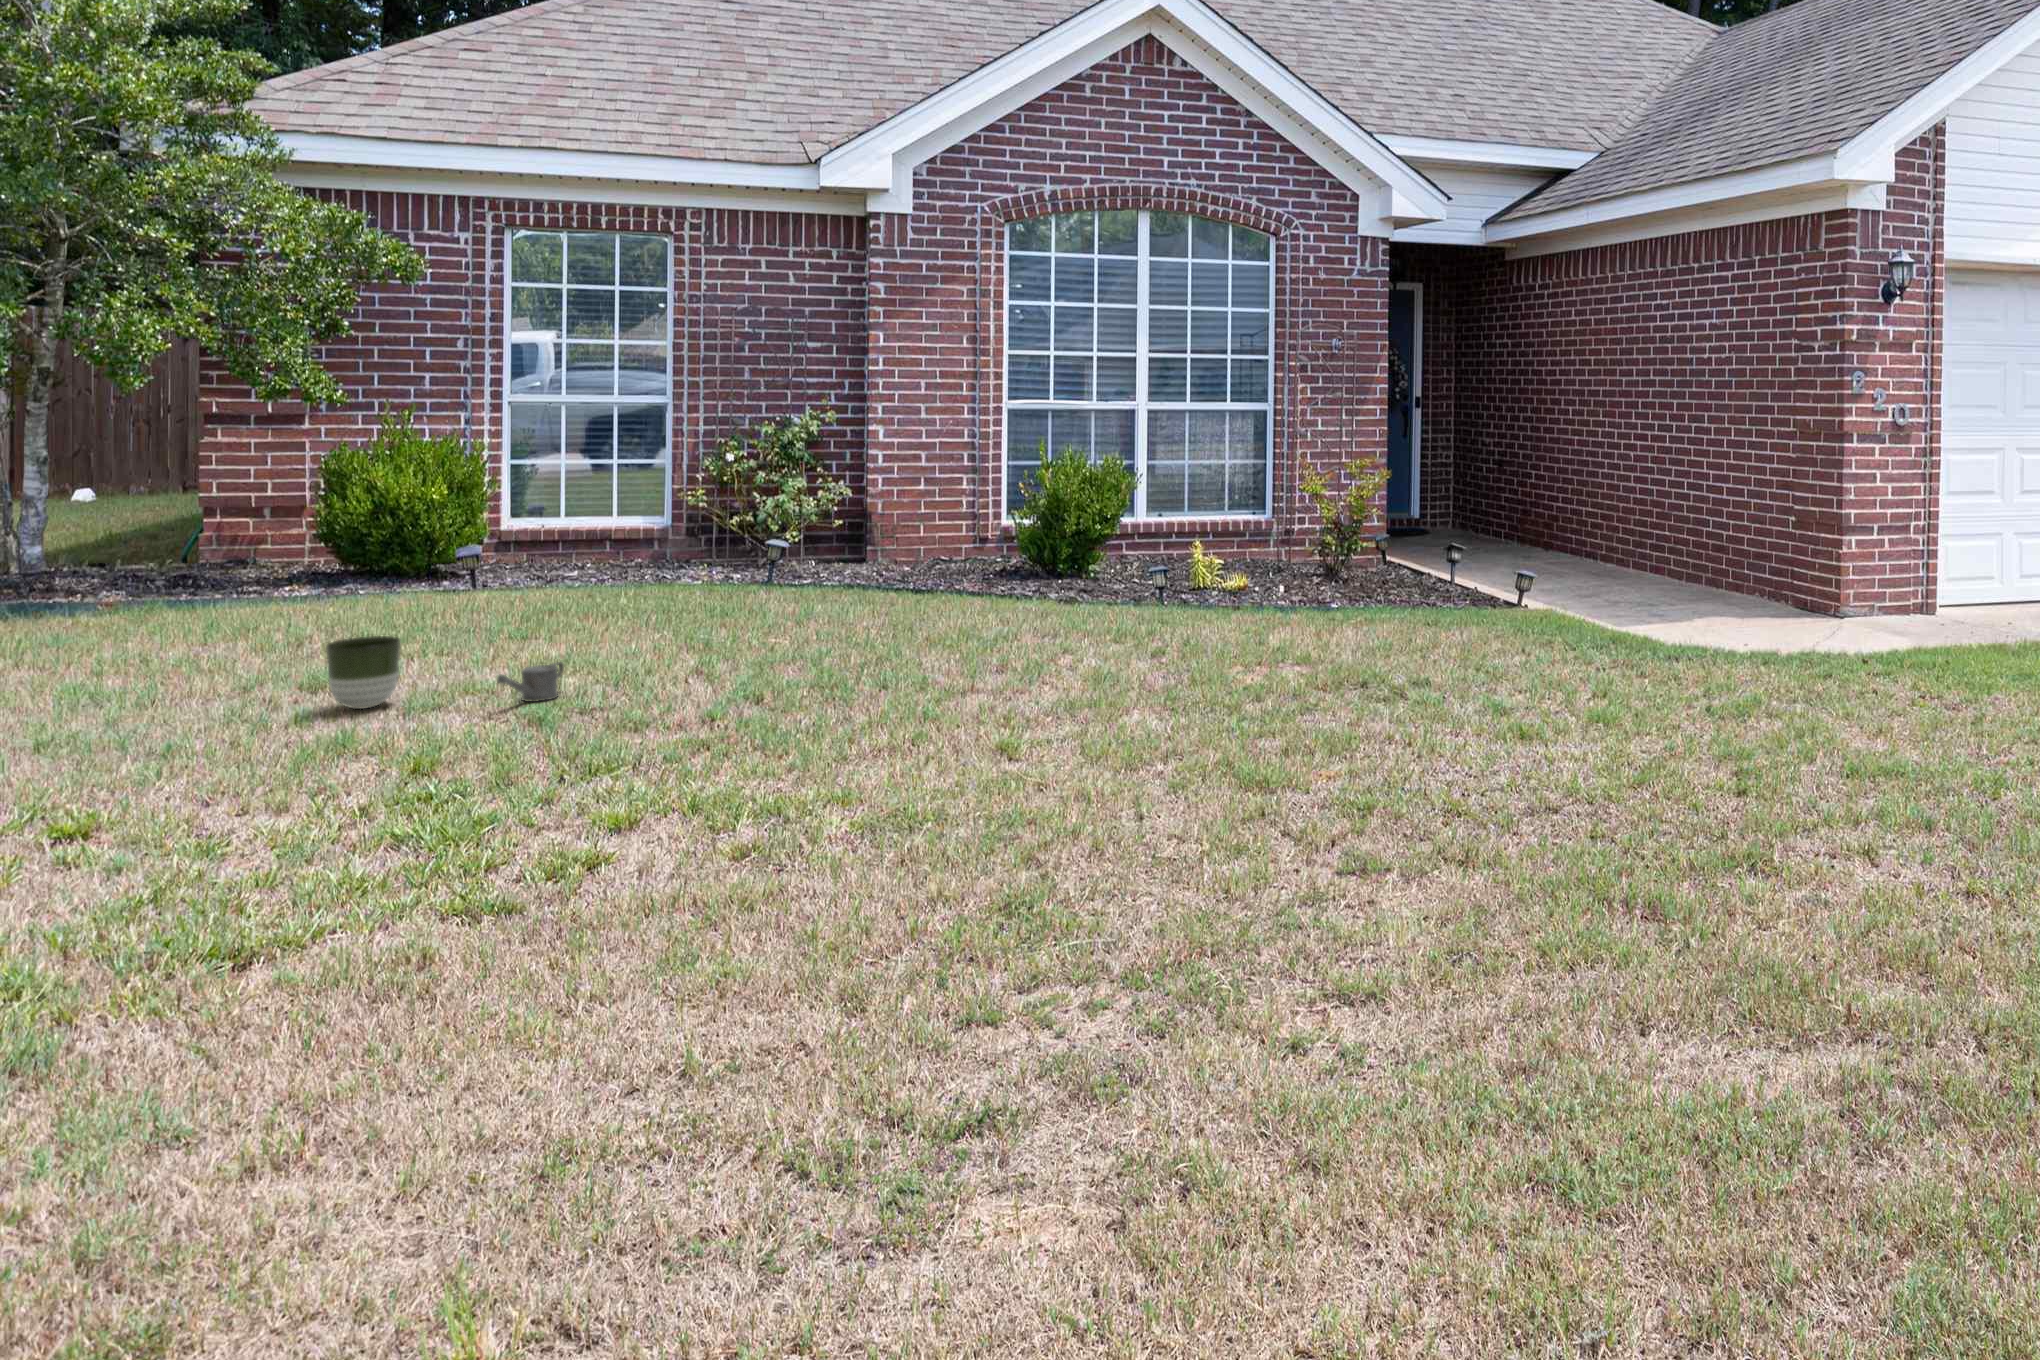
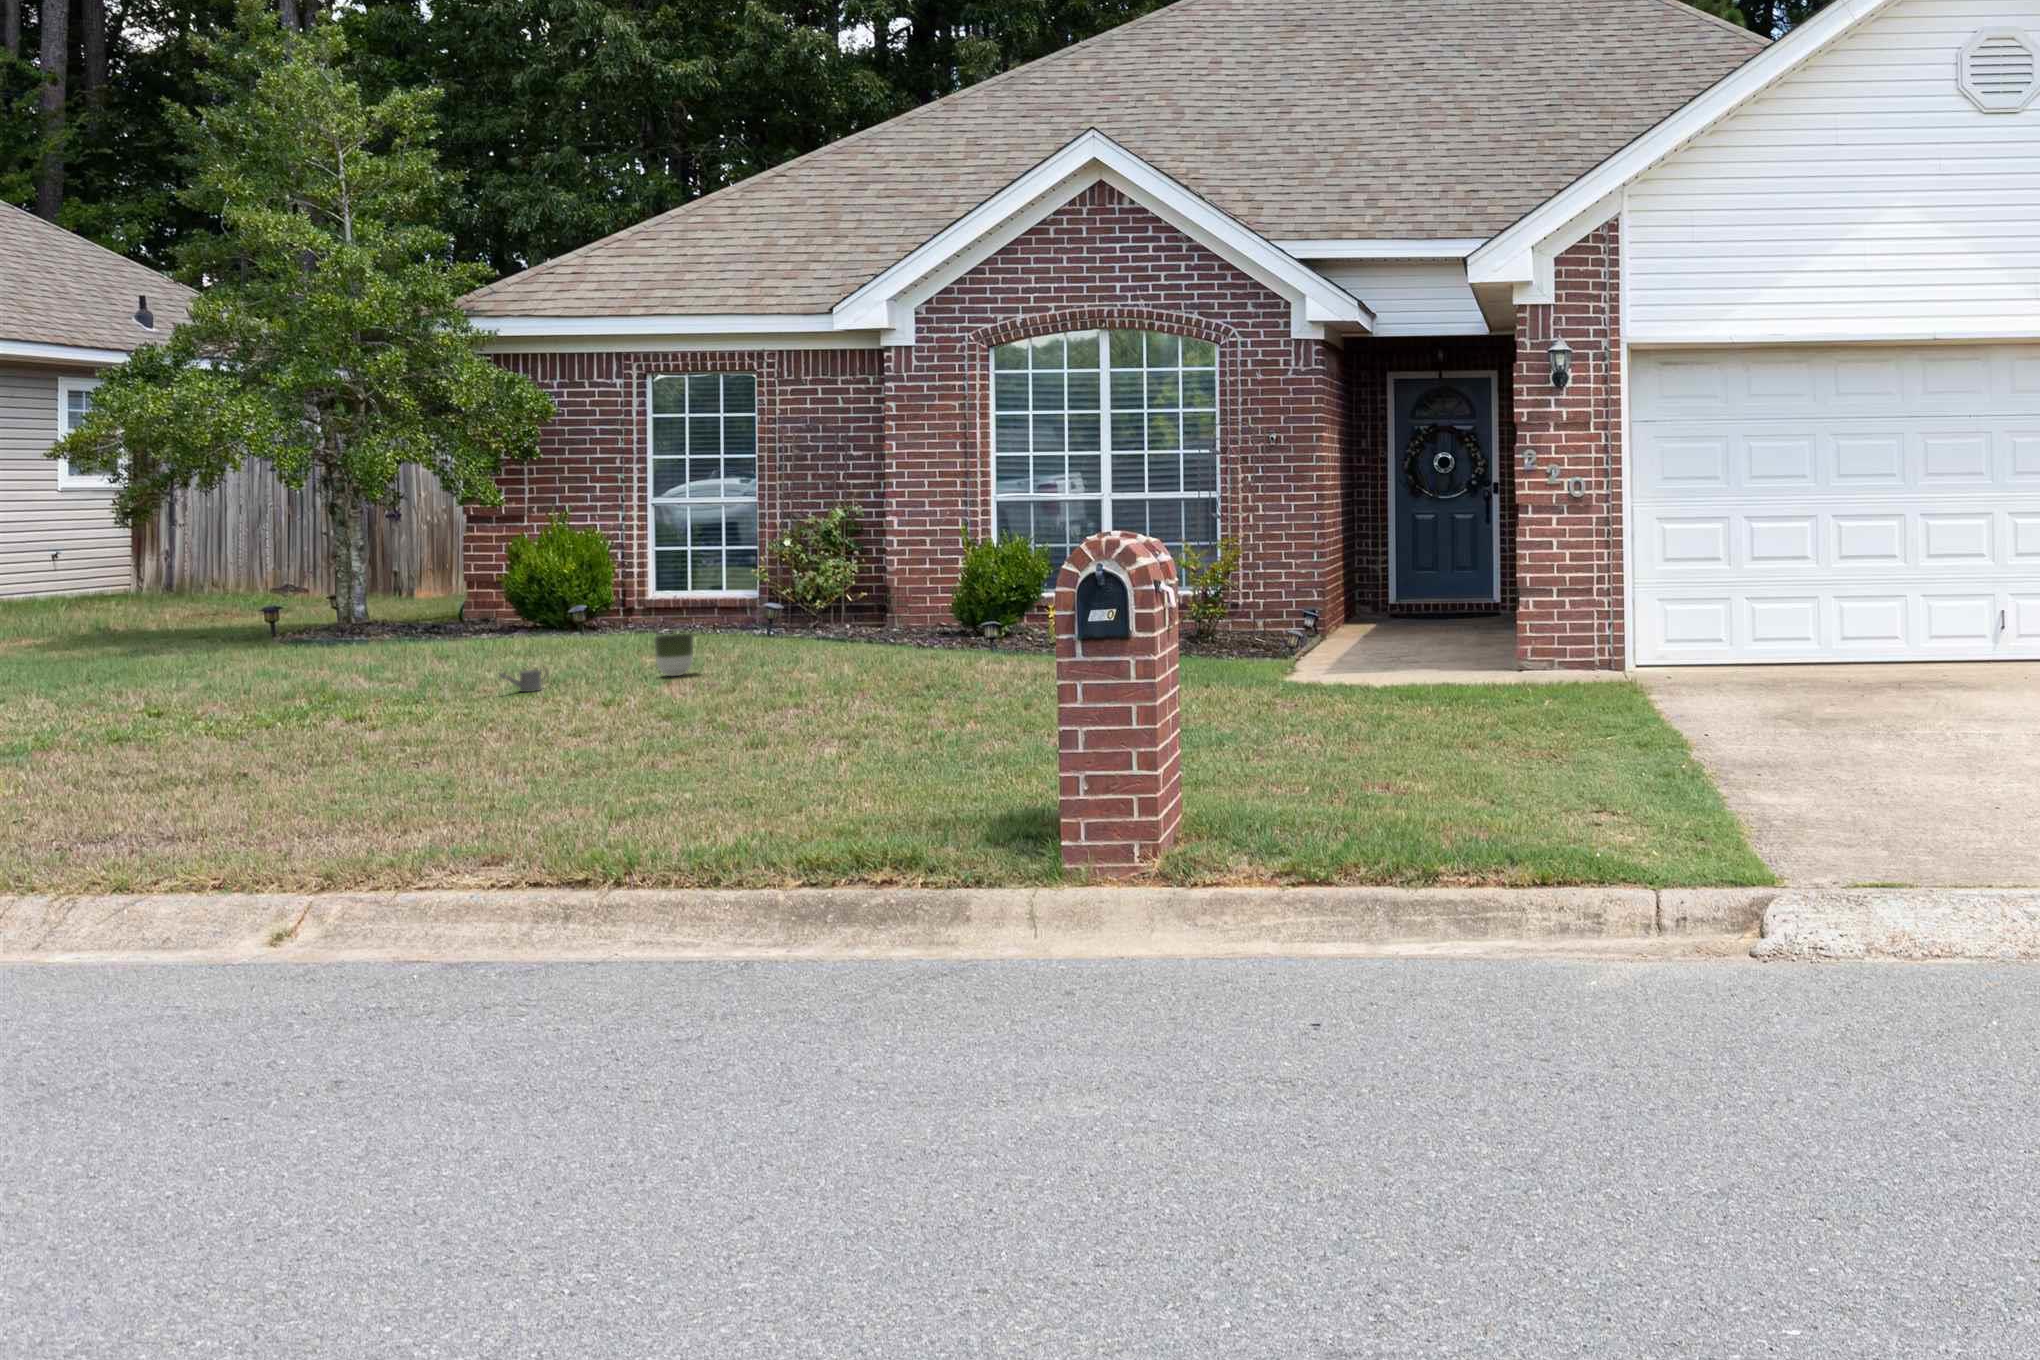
planter: present [326,636,400,709] -> present [654,634,693,676]

